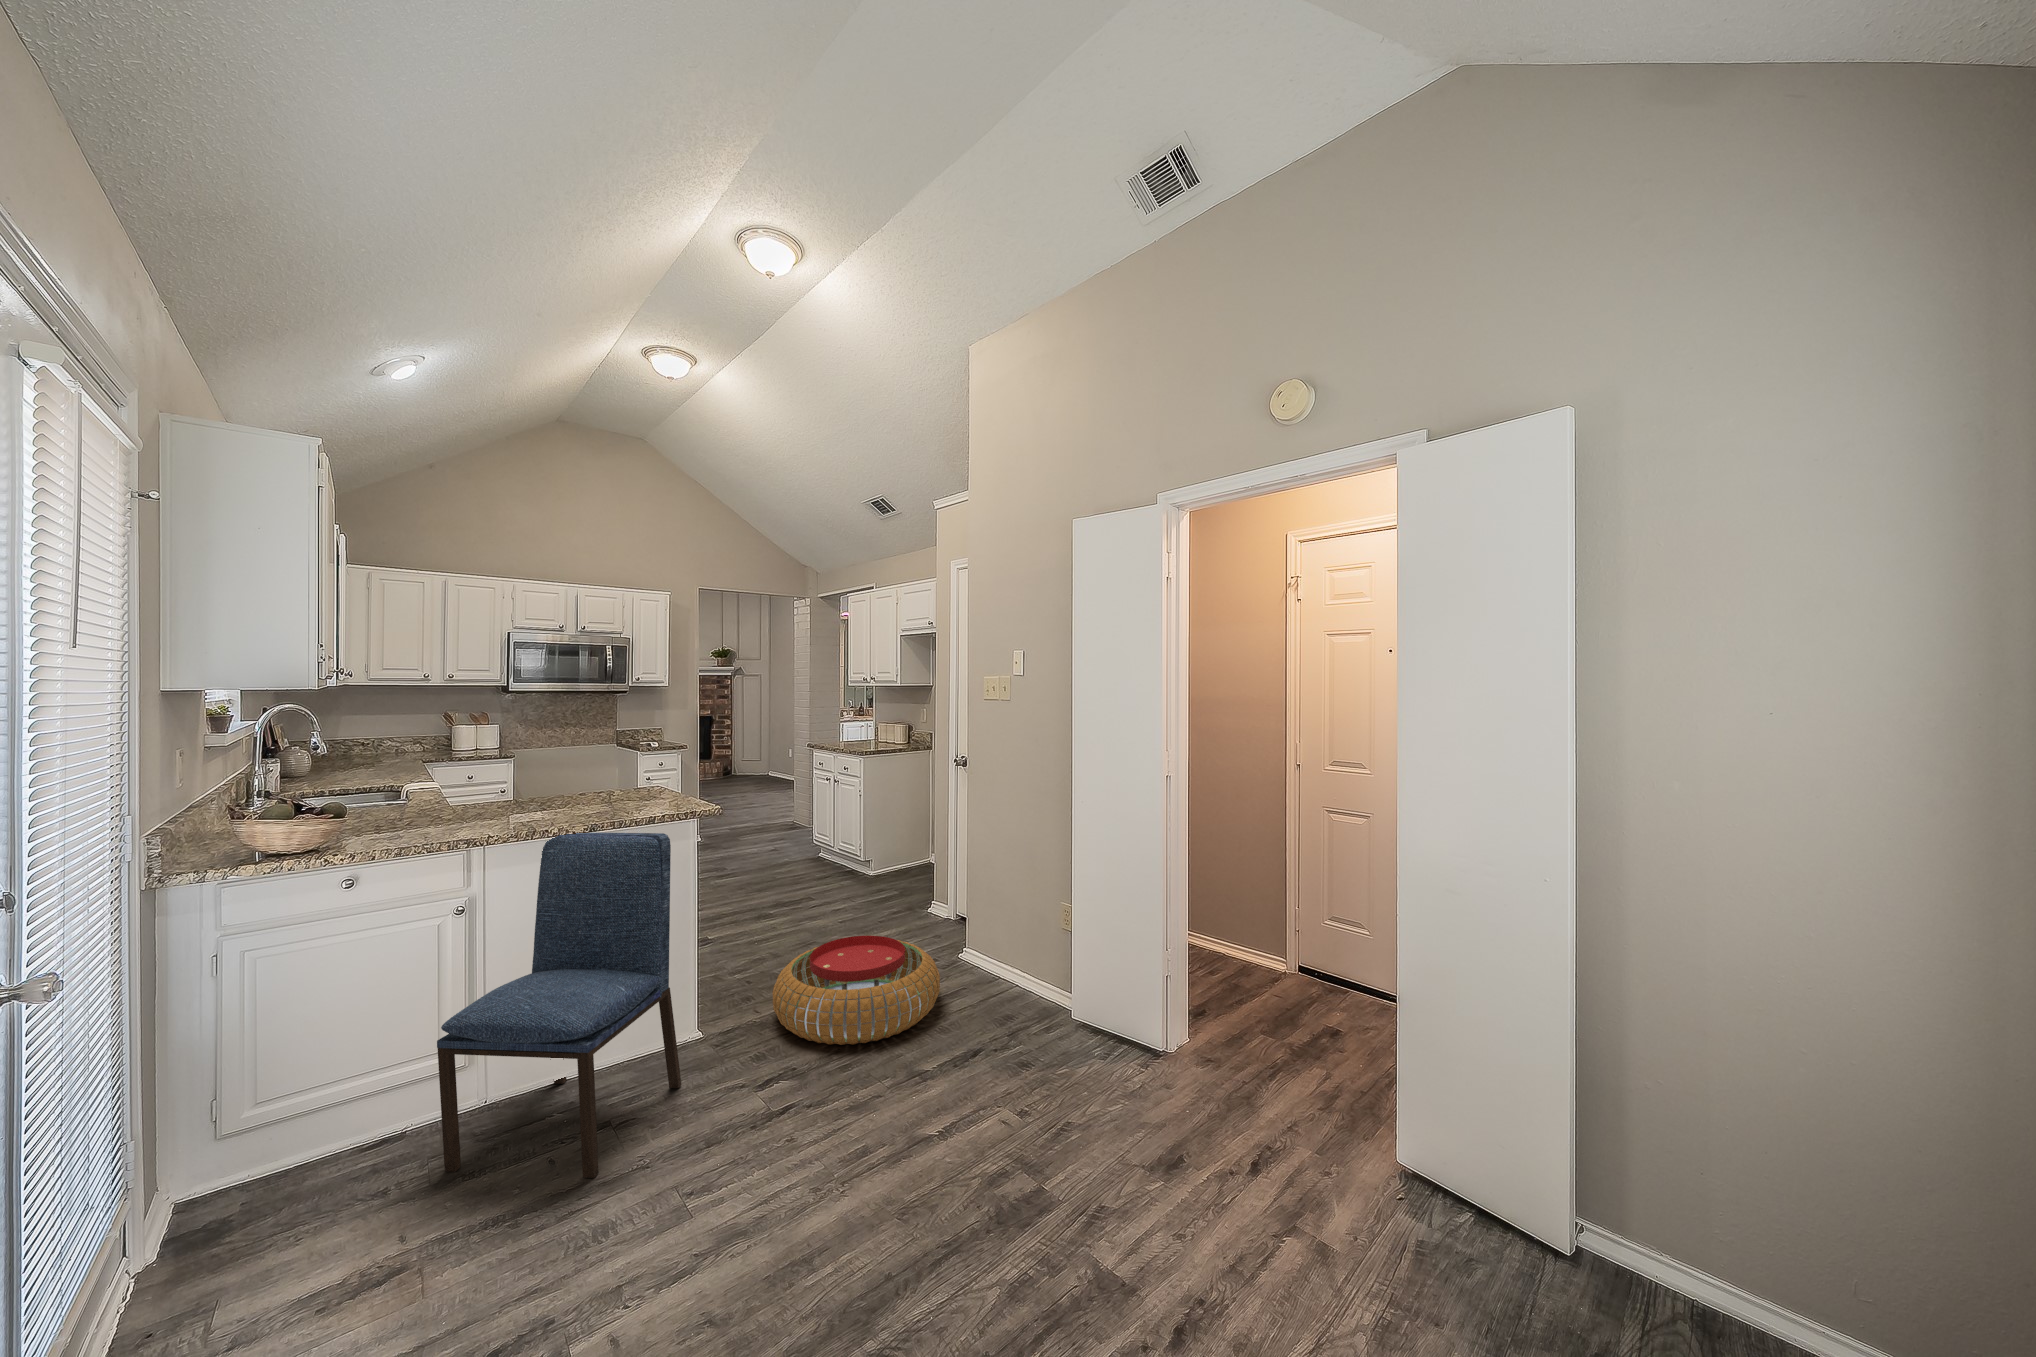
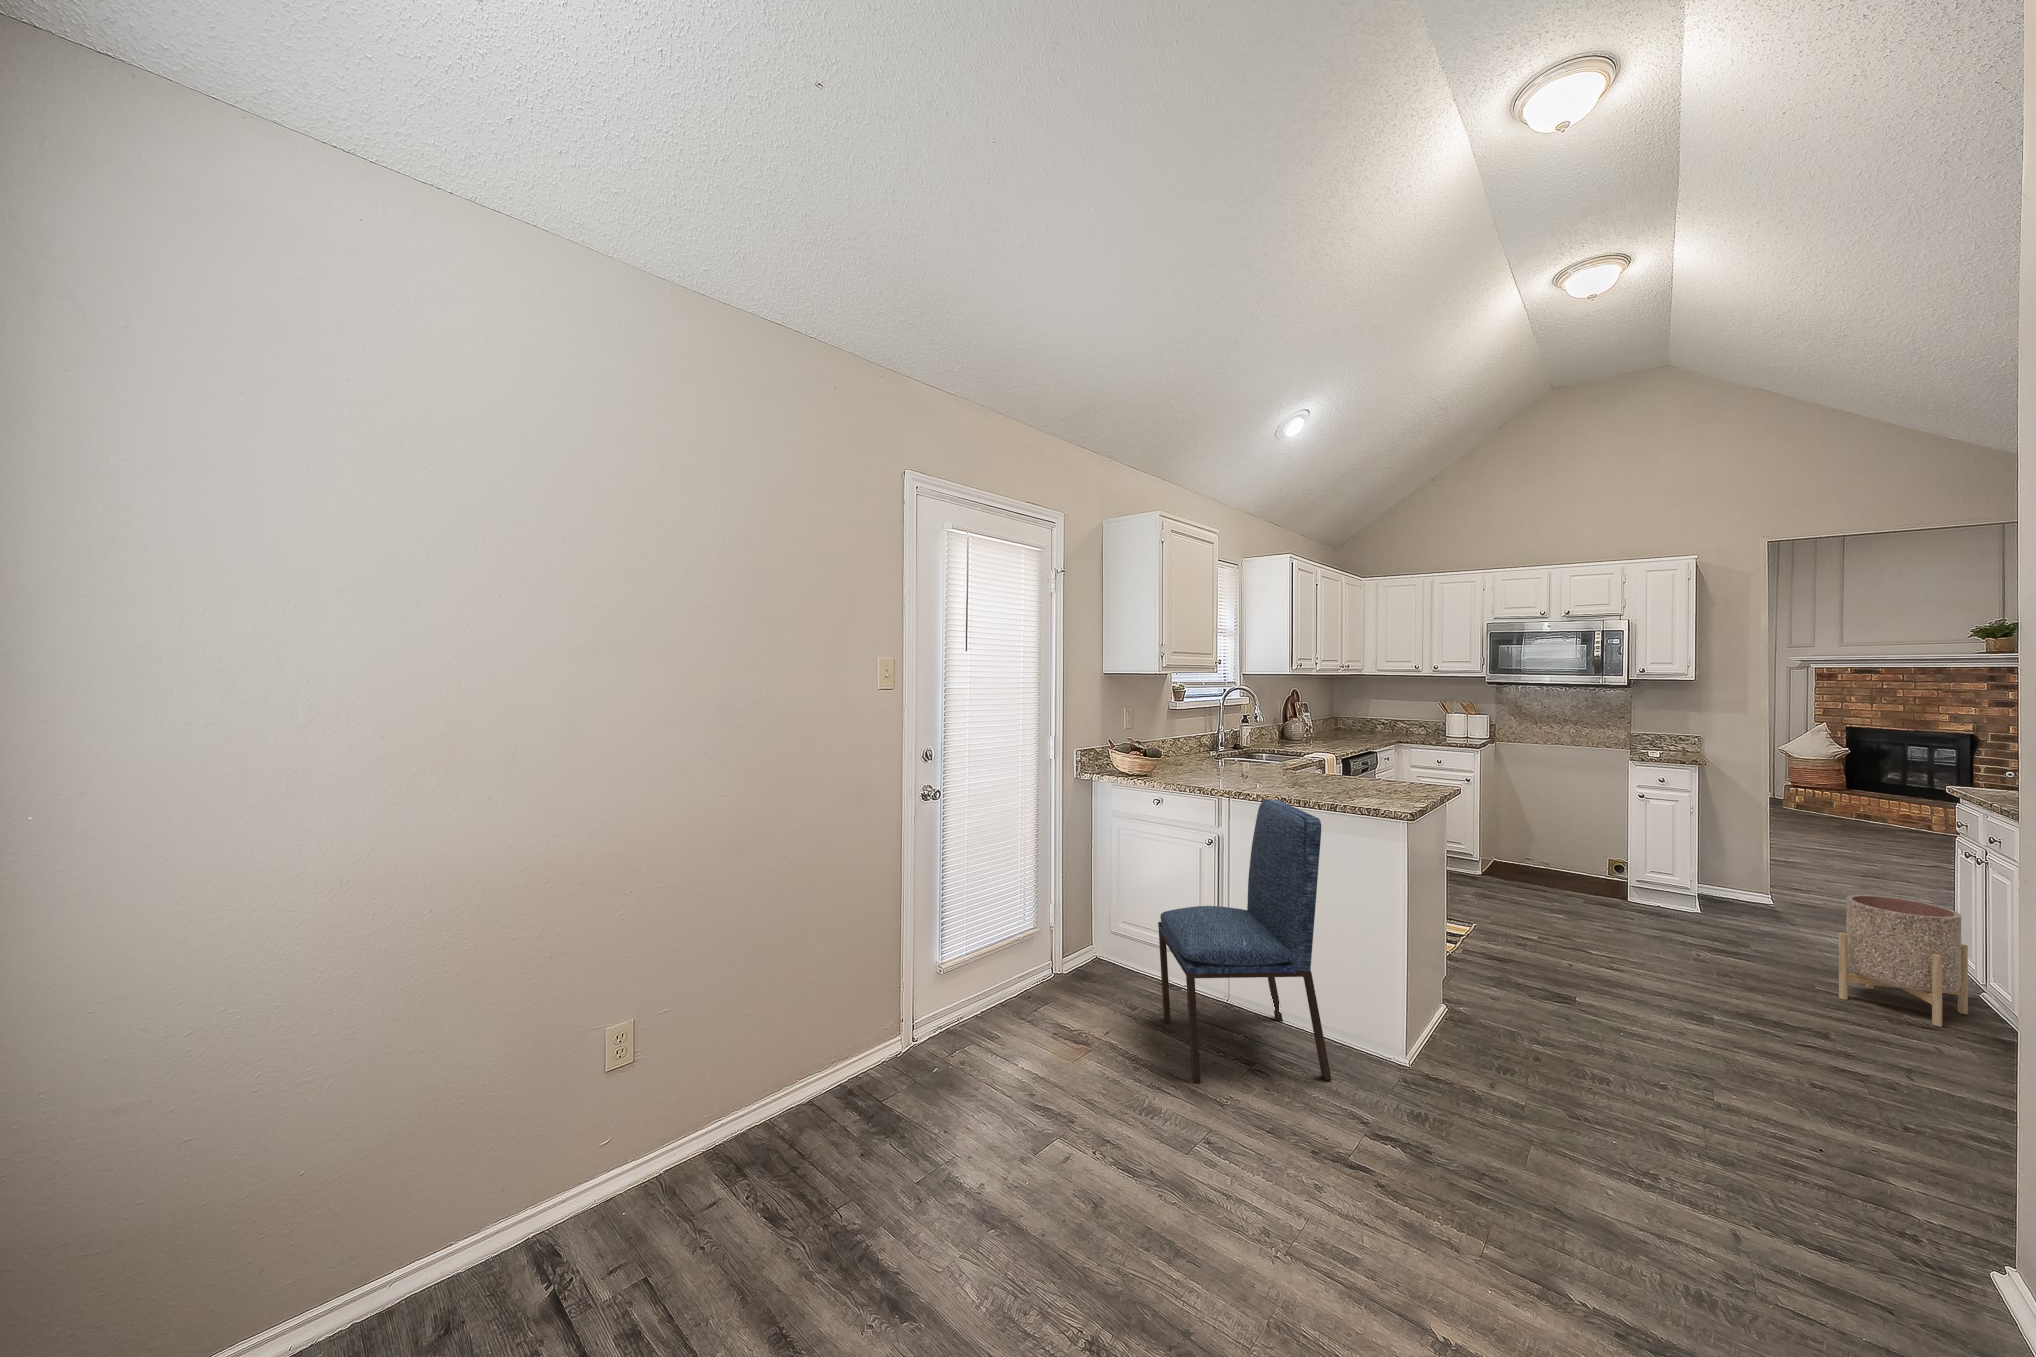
planter: none [790,812,834,882] -> present [1839,895,1968,1027]
pouf: present [772,936,940,1045] -> none [1471,1043,1799,1251]

